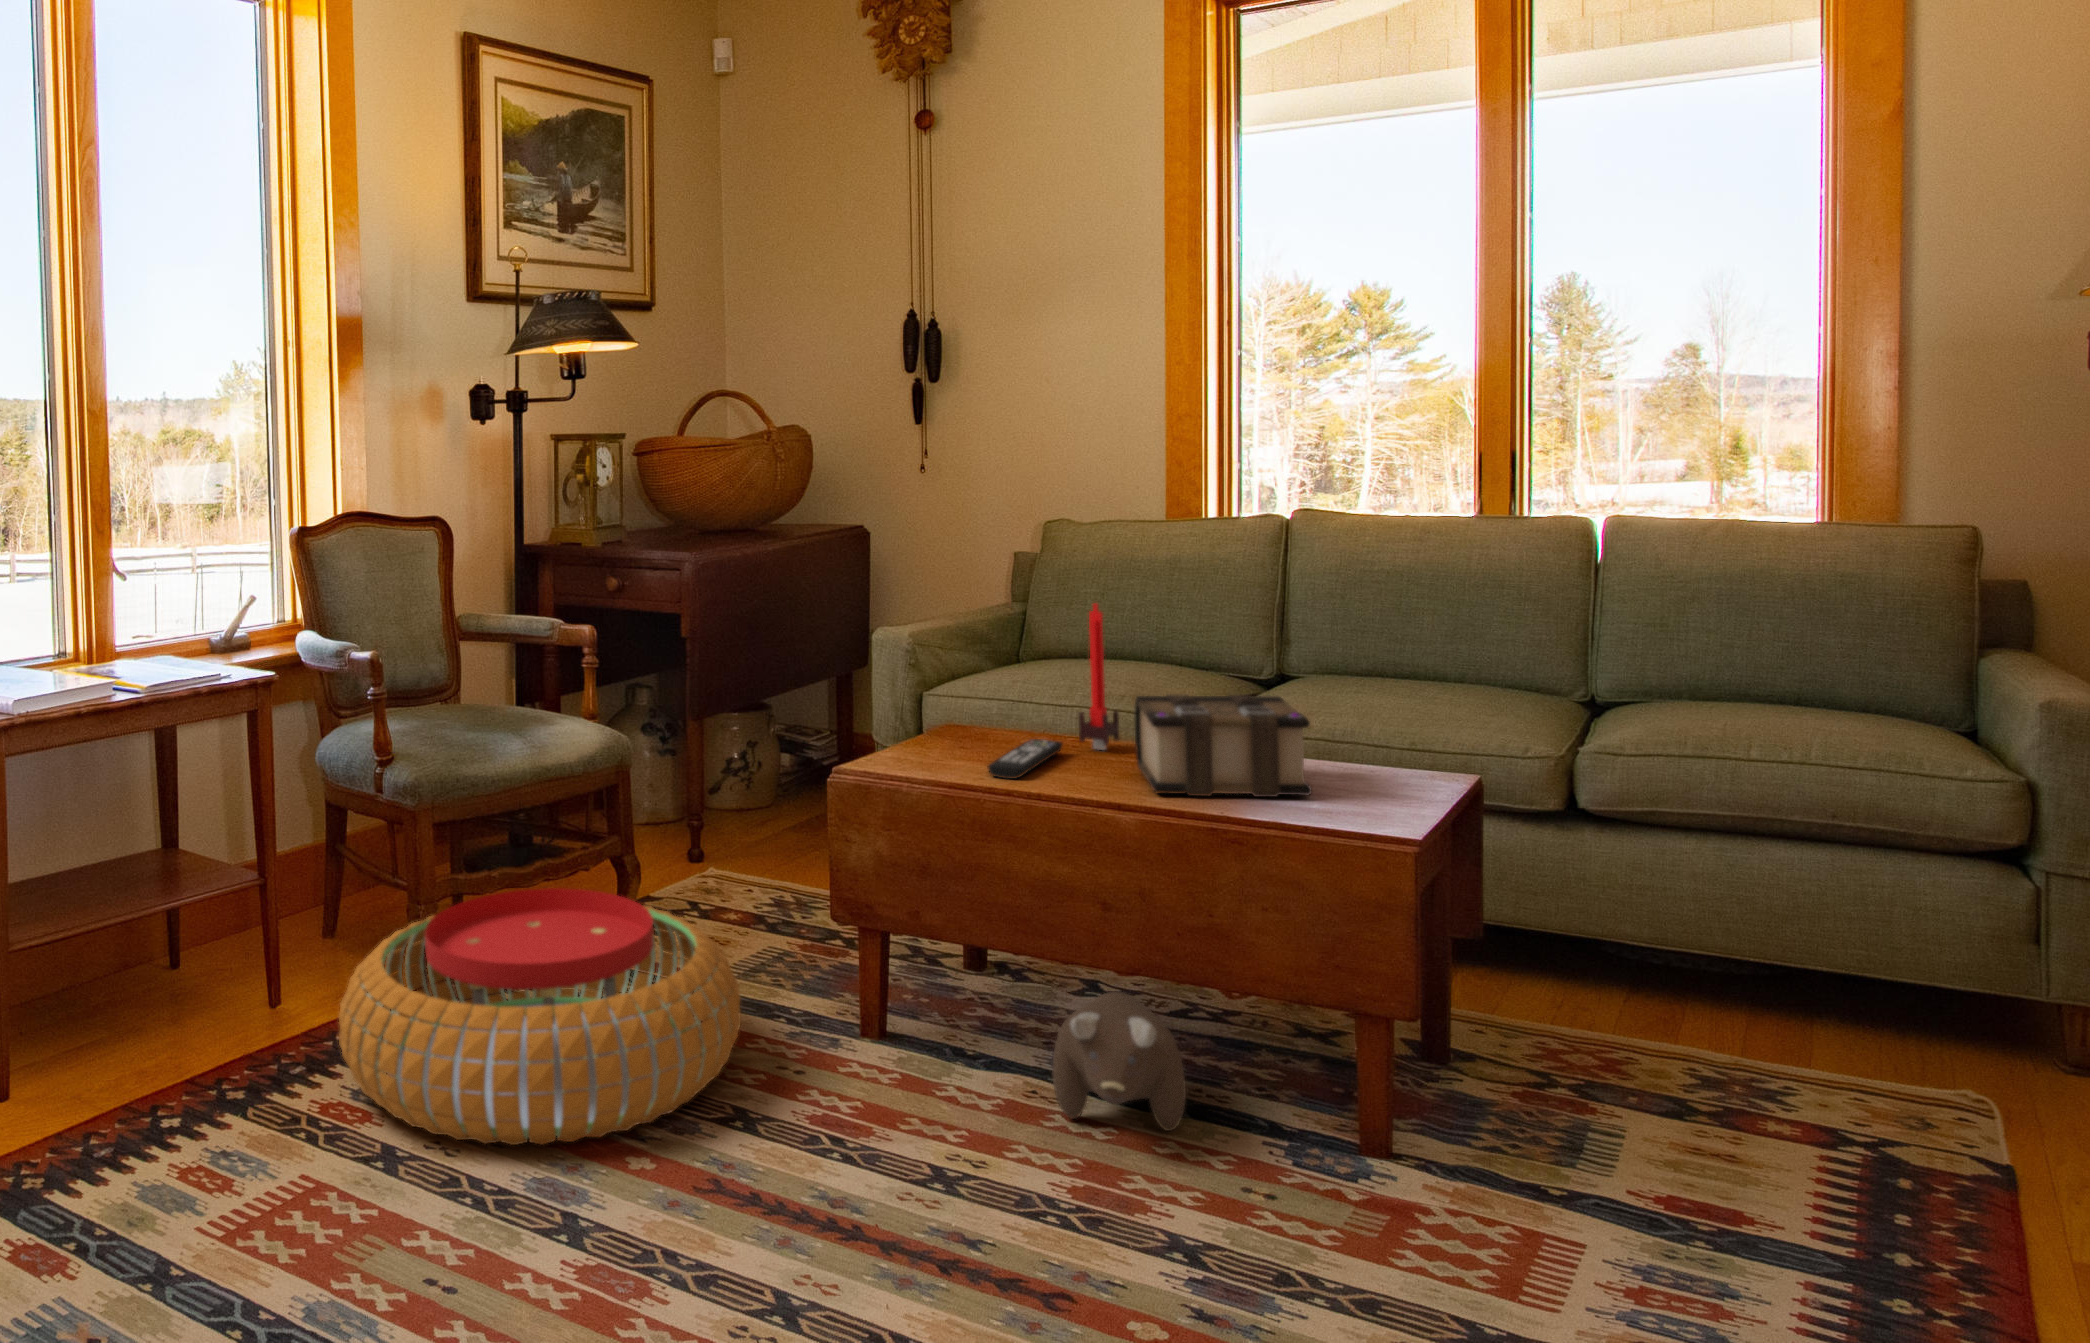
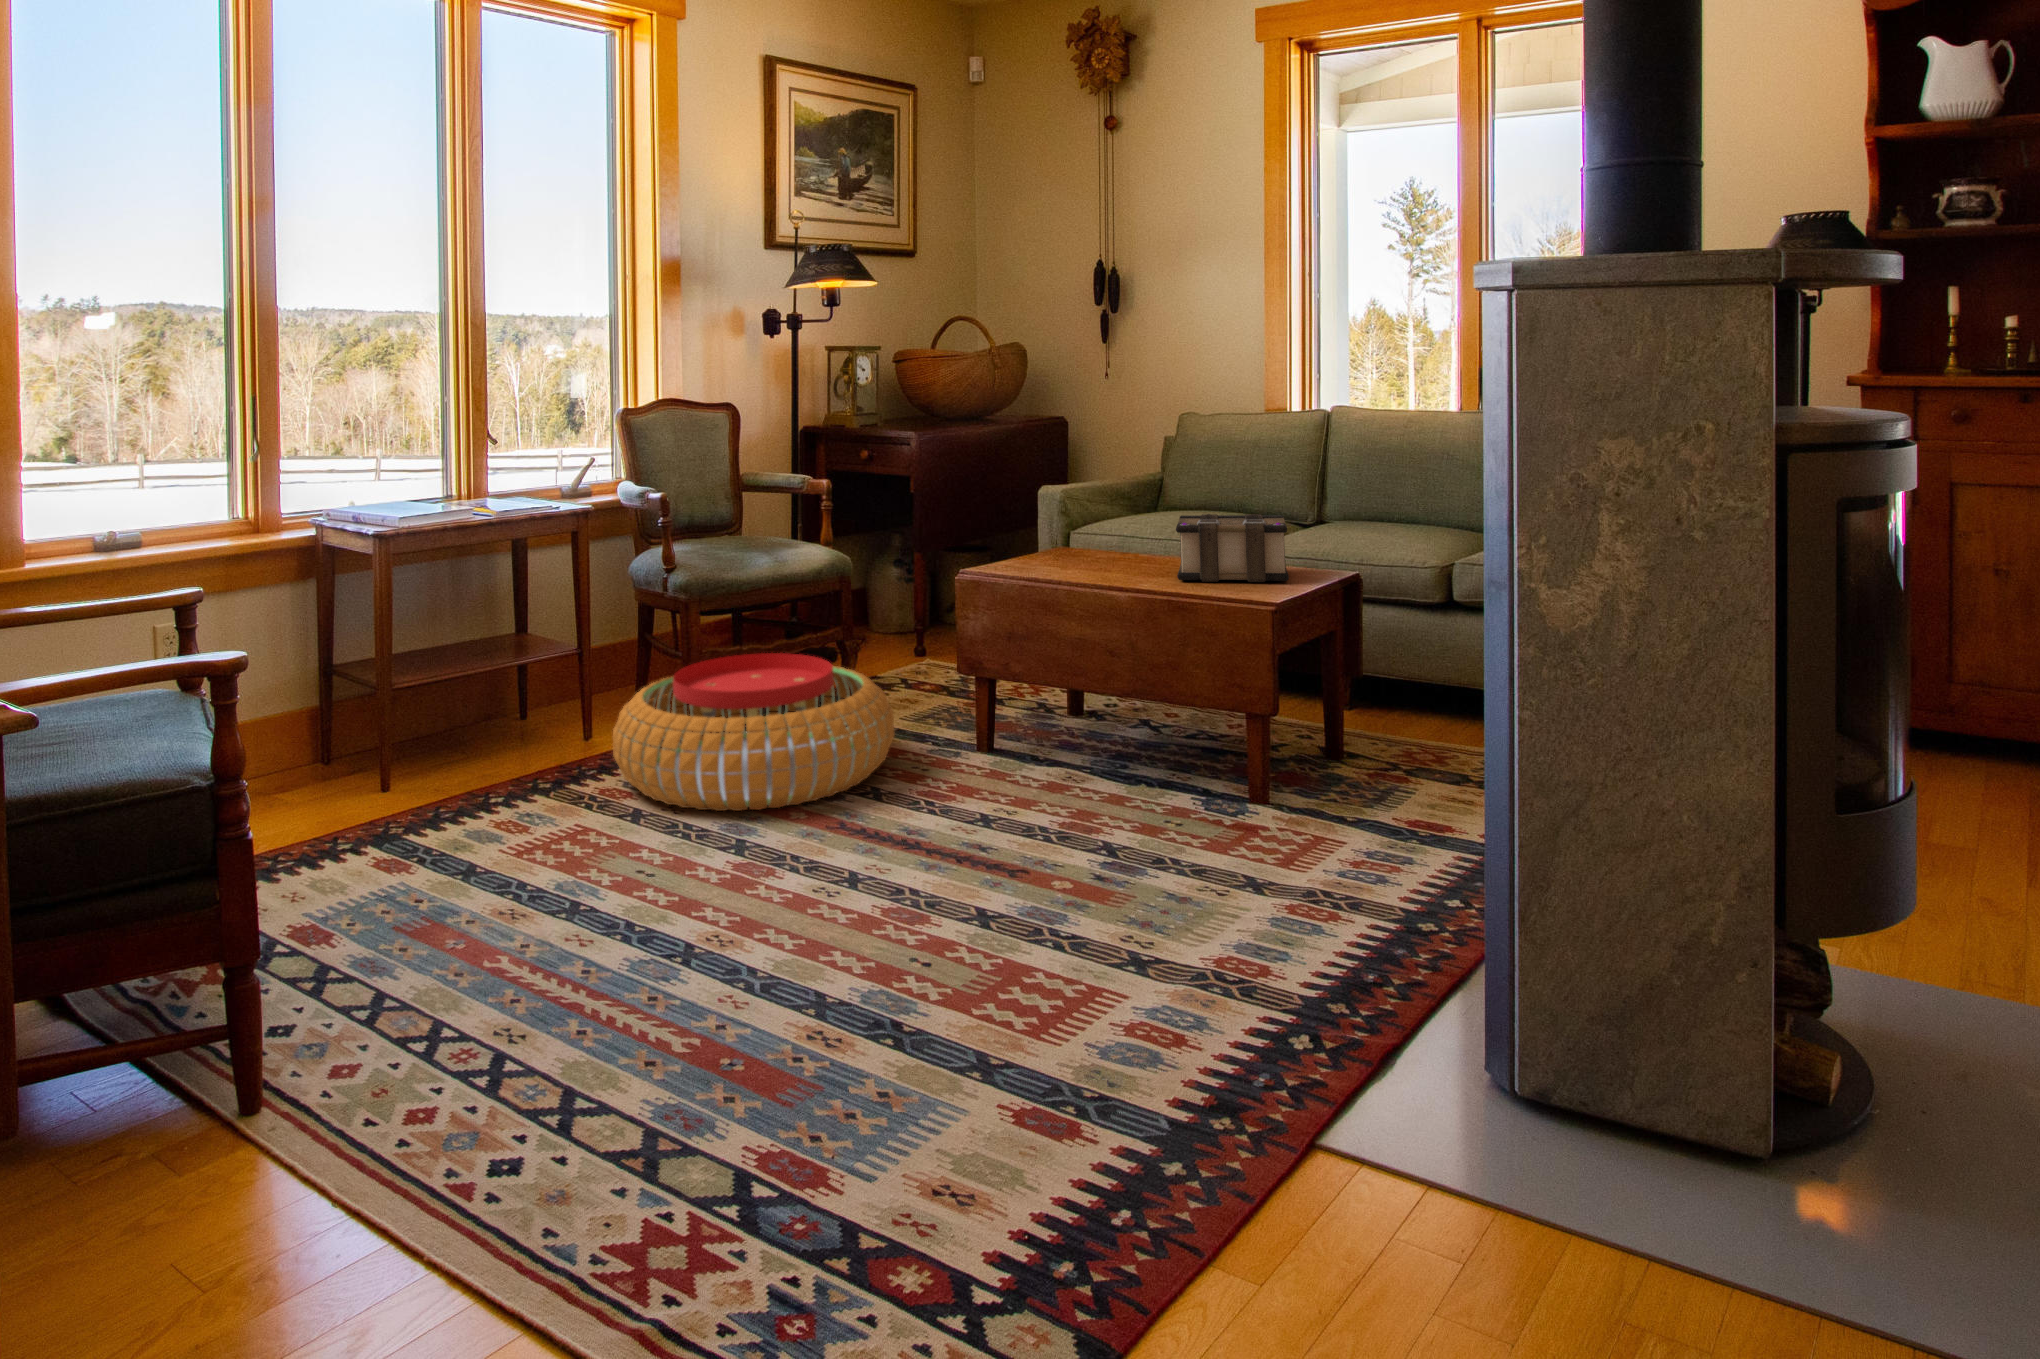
candle: present [1079,603,1119,750] -> none [1152,453,1182,559]
remote control: present [988,739,1062,779] -> none [1071,551,1138,573]
plush toy: present [1052,992,1186,1131] -> none [1094,716,1184,810]

